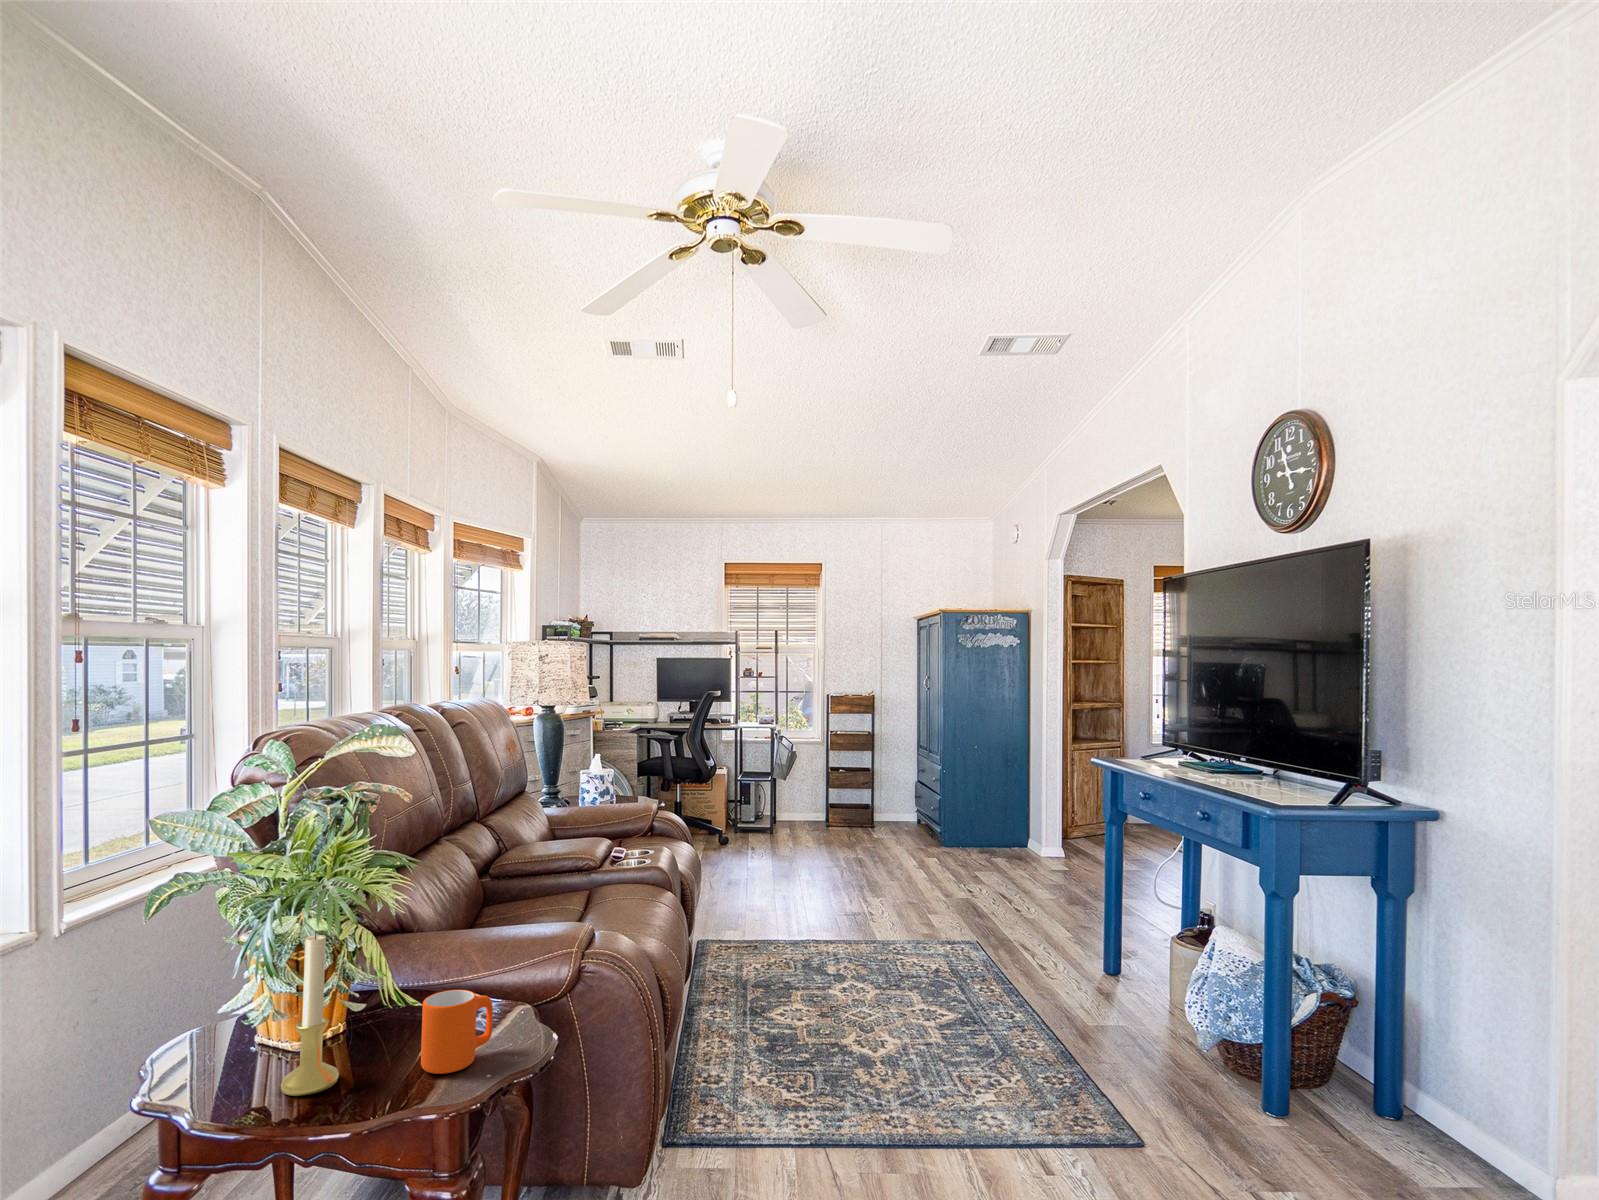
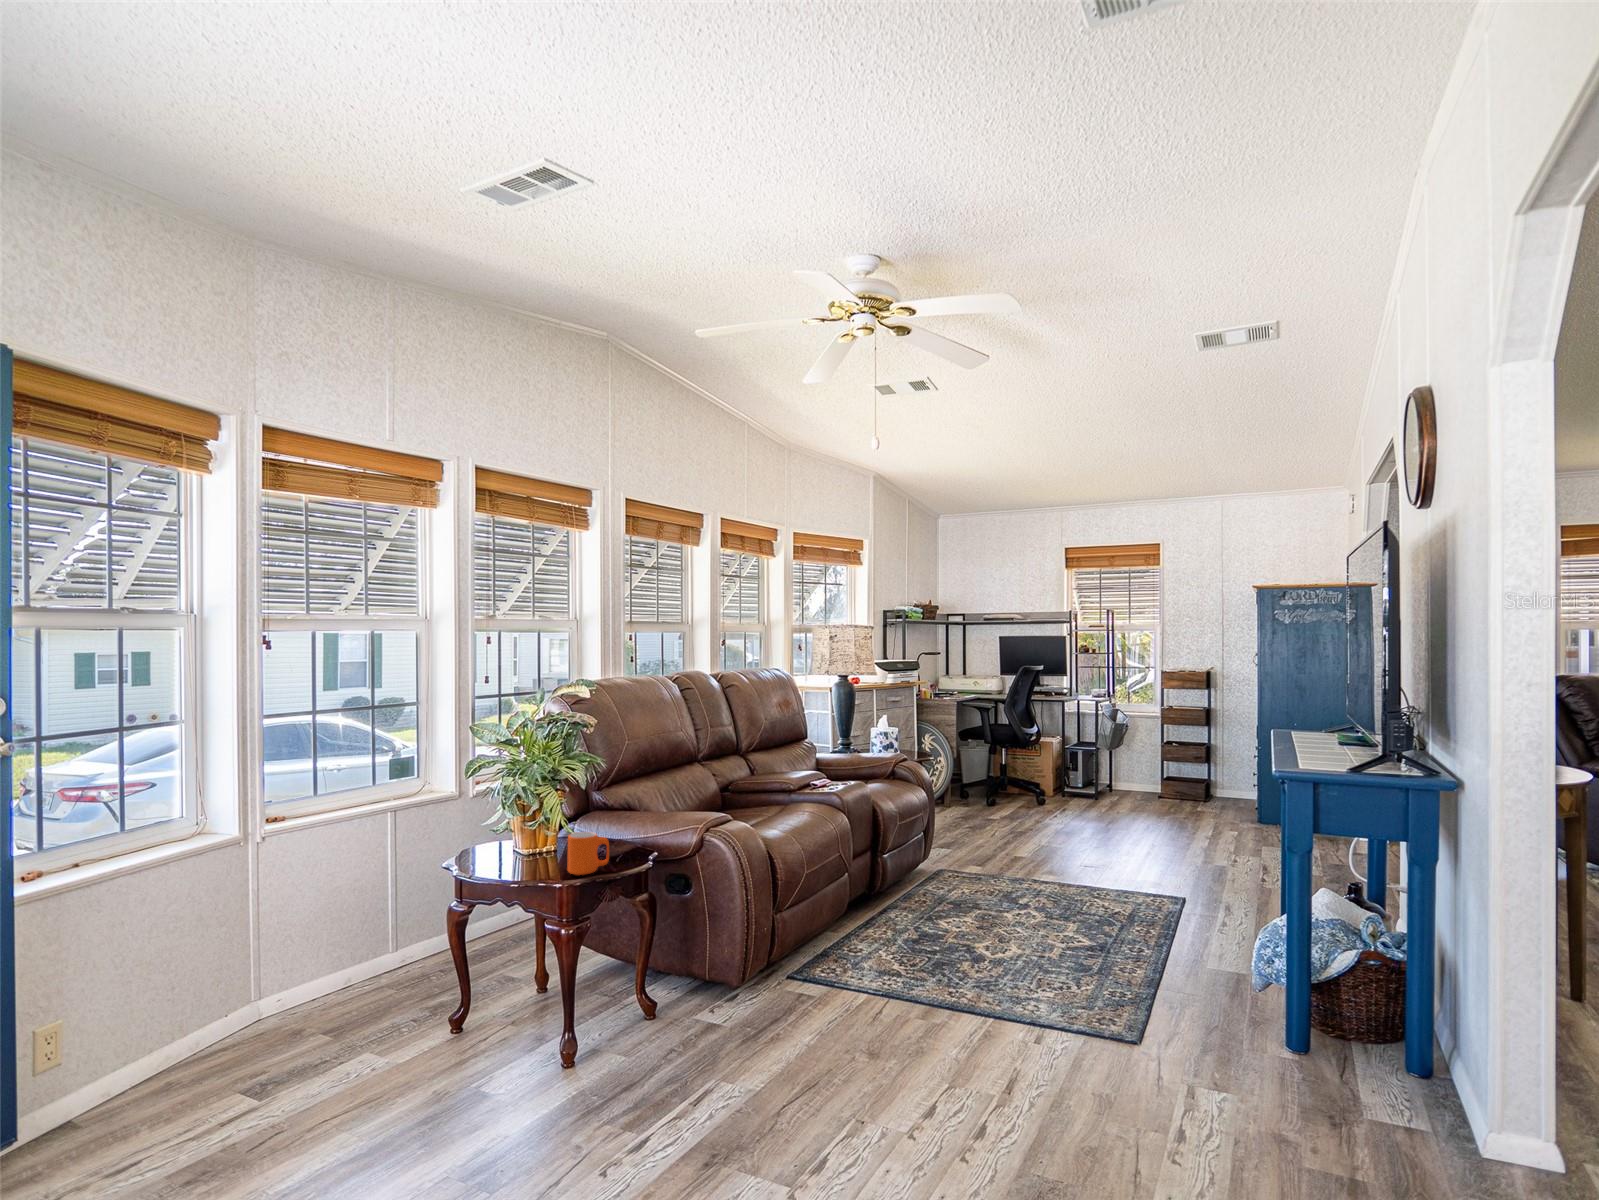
candle holder: present [281,932,339,1096] -> none [504,788,533,871]

